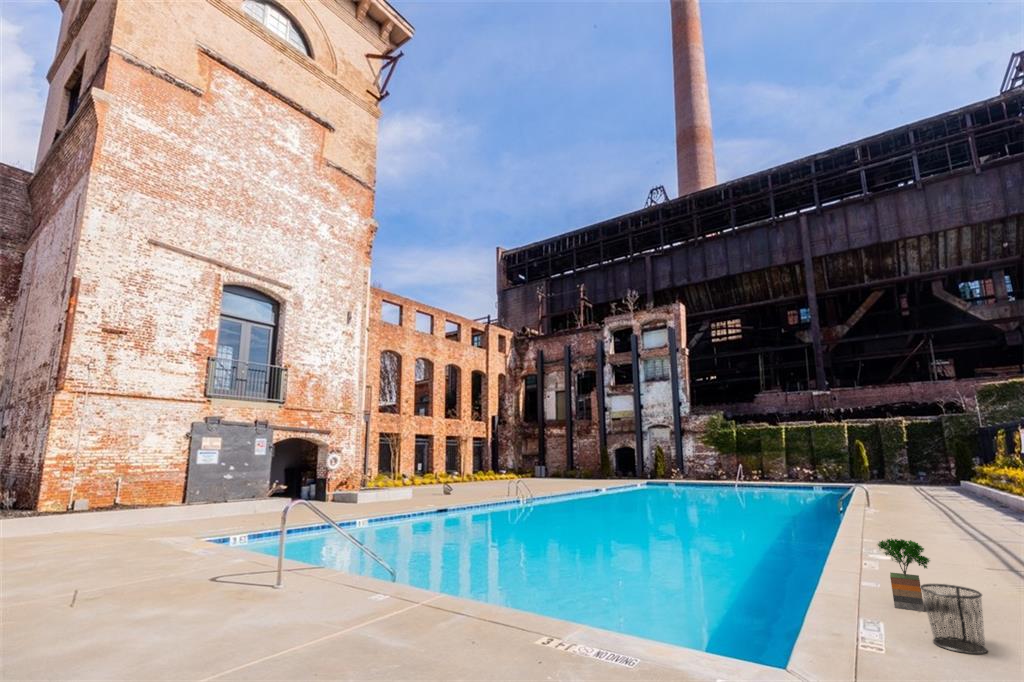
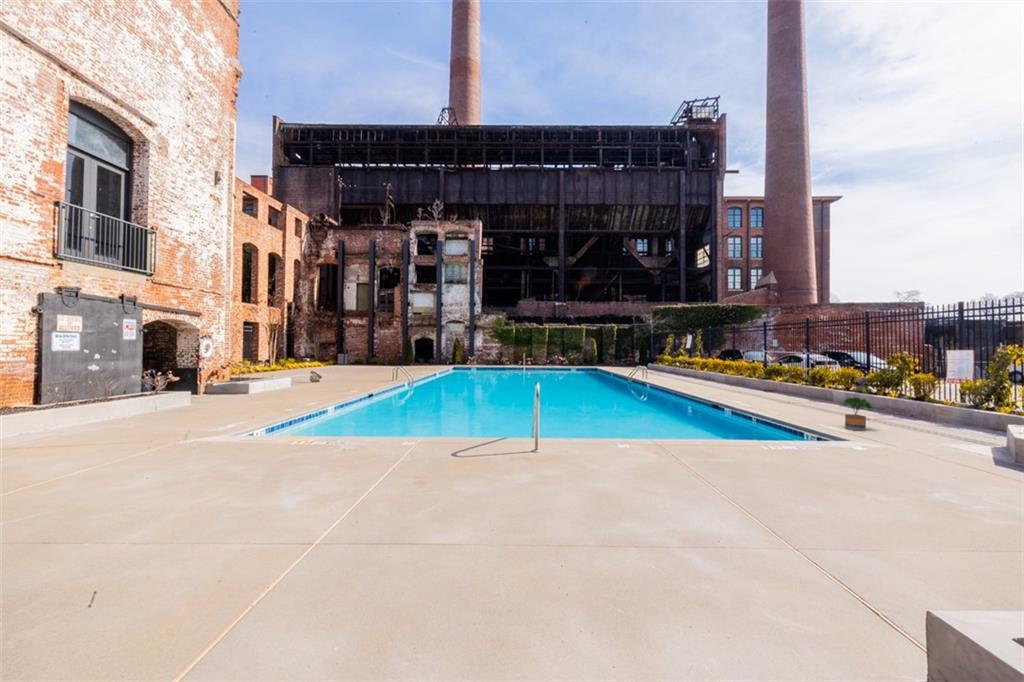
trash can: present [920,584,987,654] -> none [904,416,934,444]

